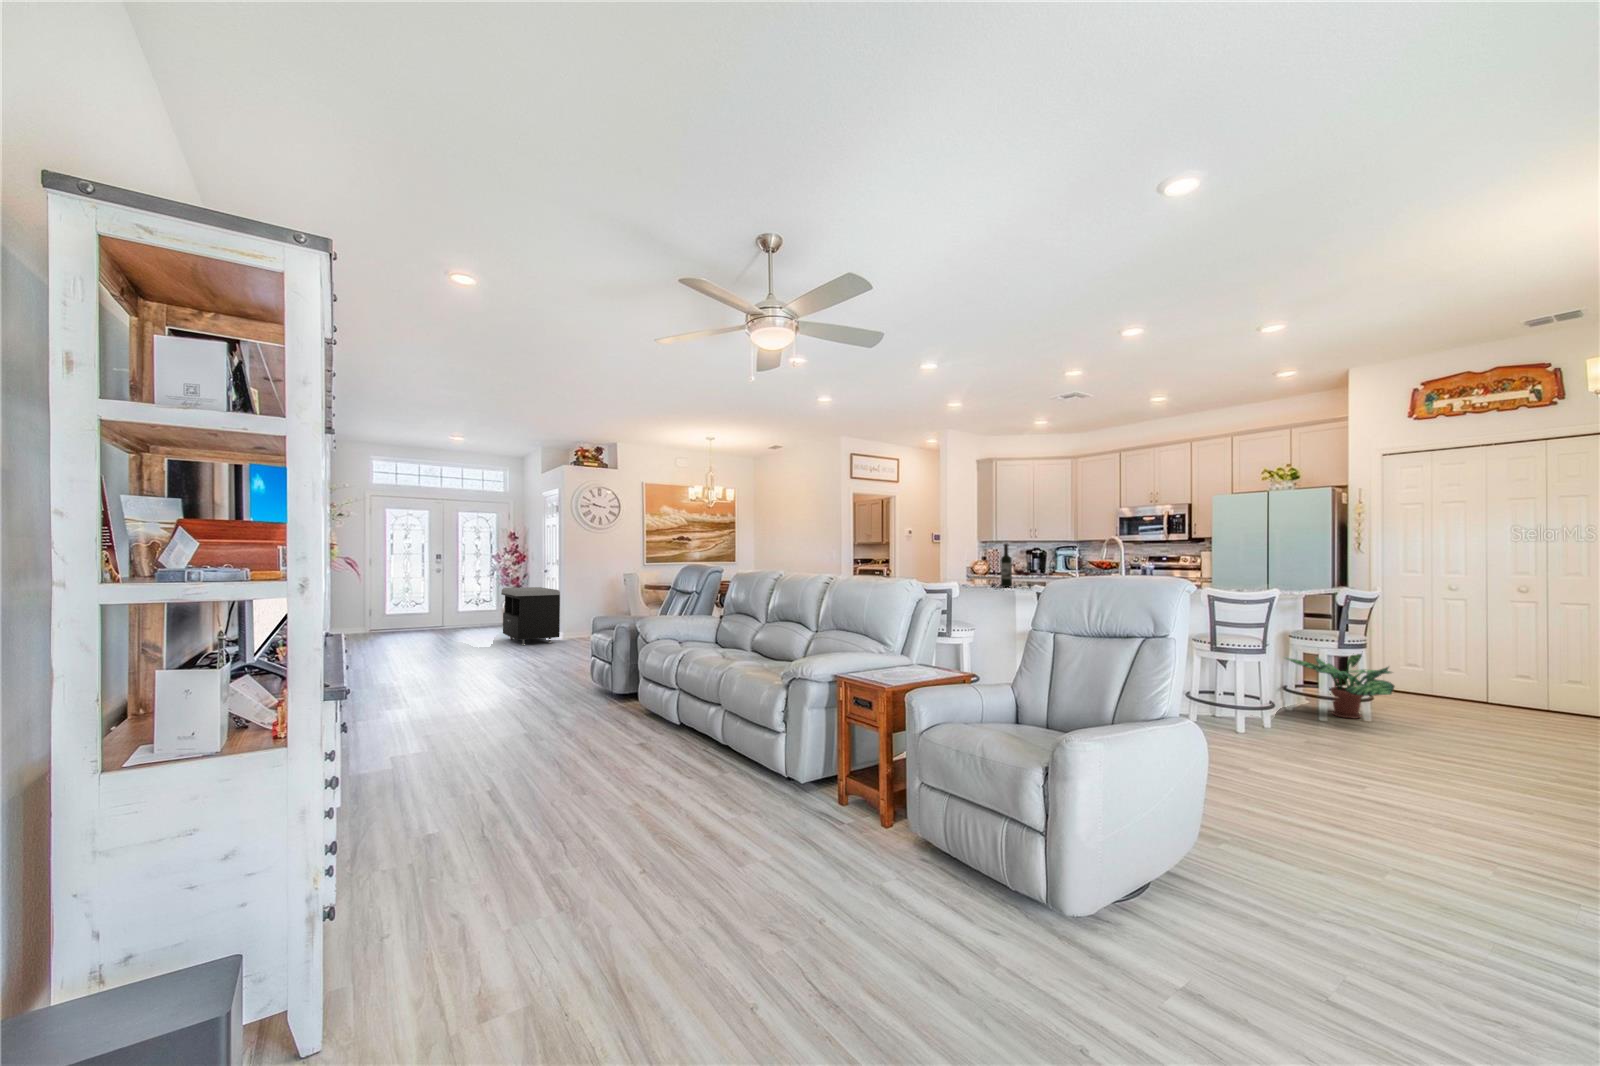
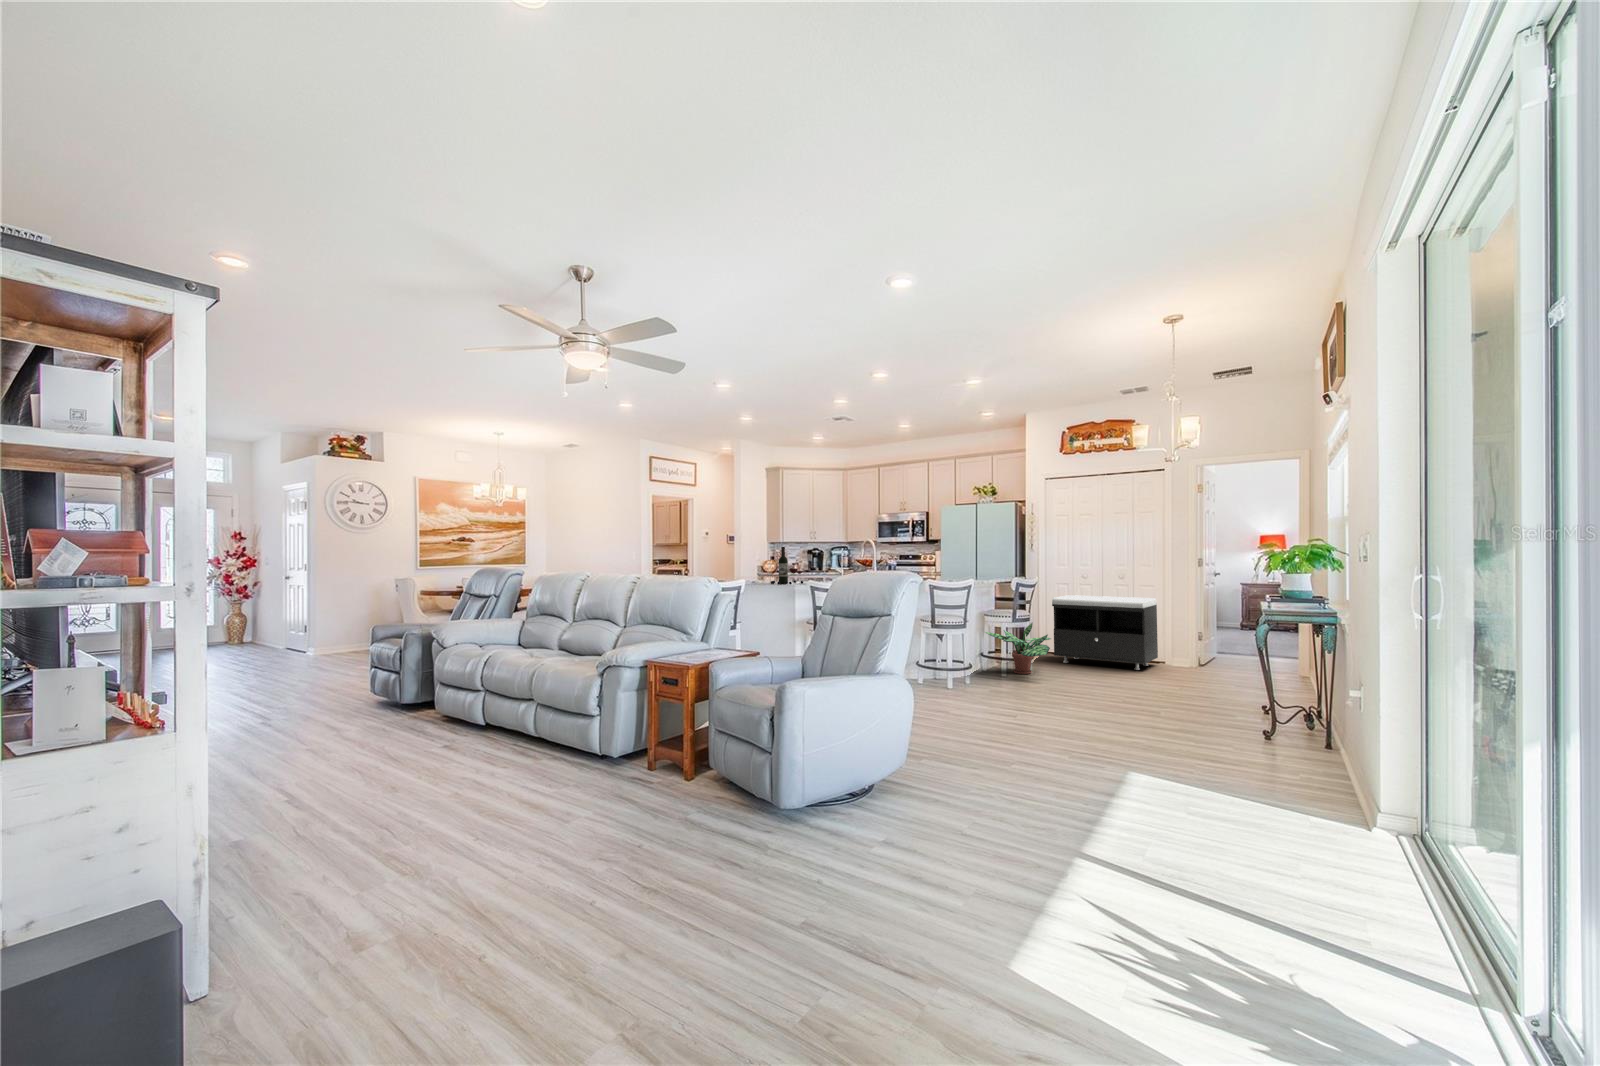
storage bench: present [501,587,560,645] -> present [1052,595,1158,670]

